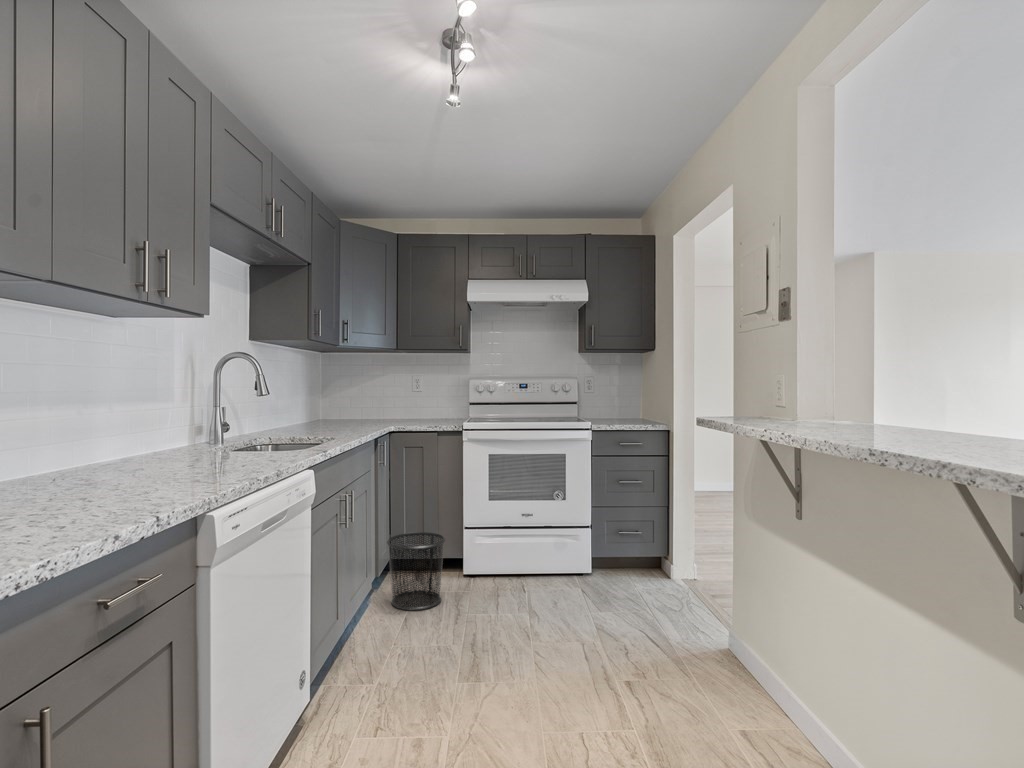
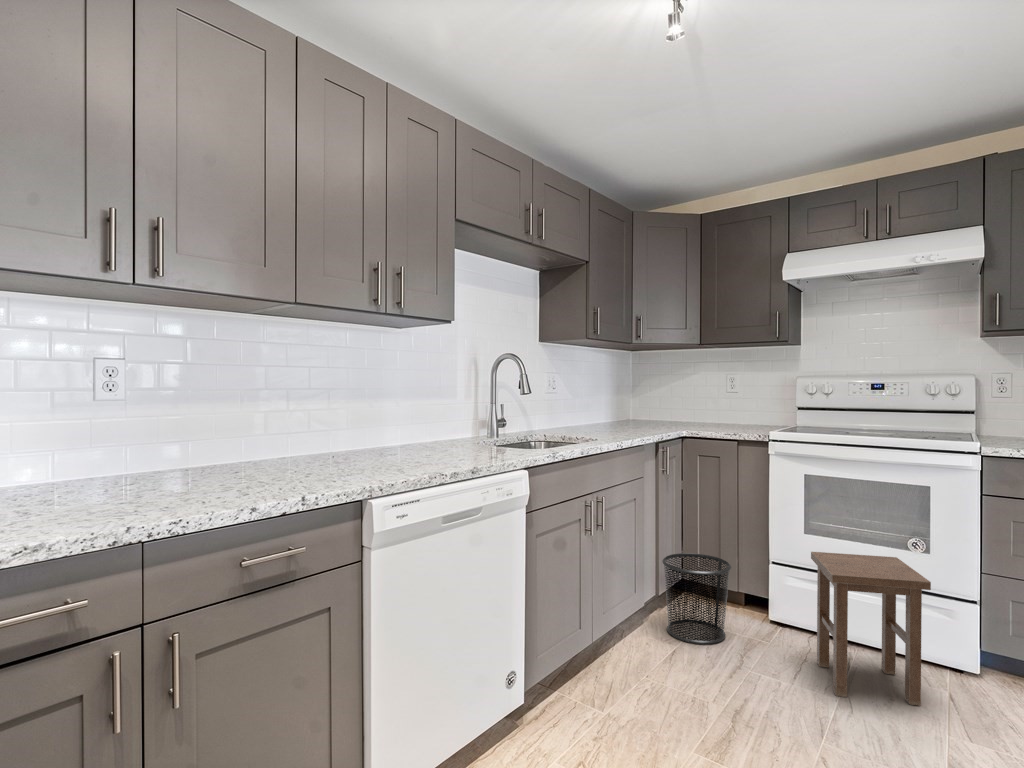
stool: none [507,509,590,619] -> present [811,552,931,706]

